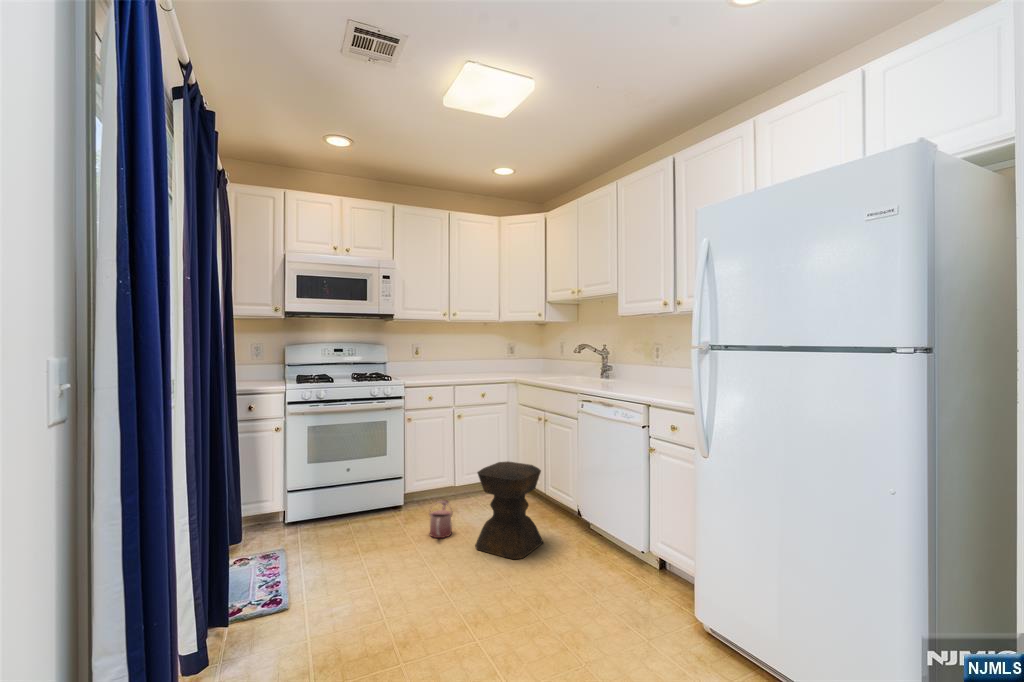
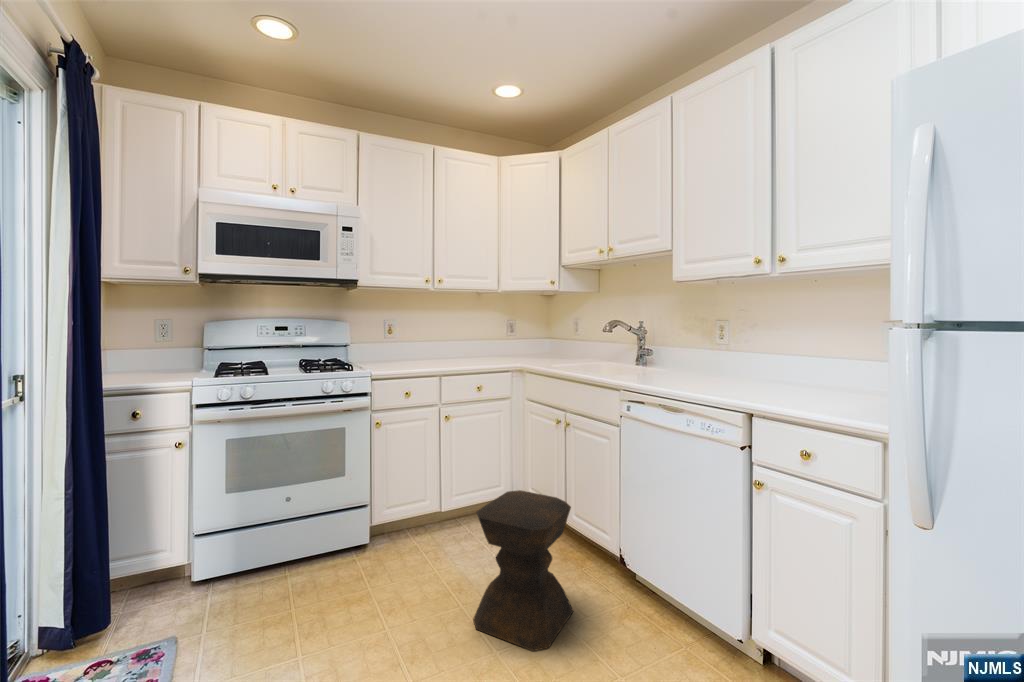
watering can: present [429,500,453,538] -> none [404,541,440,604]

